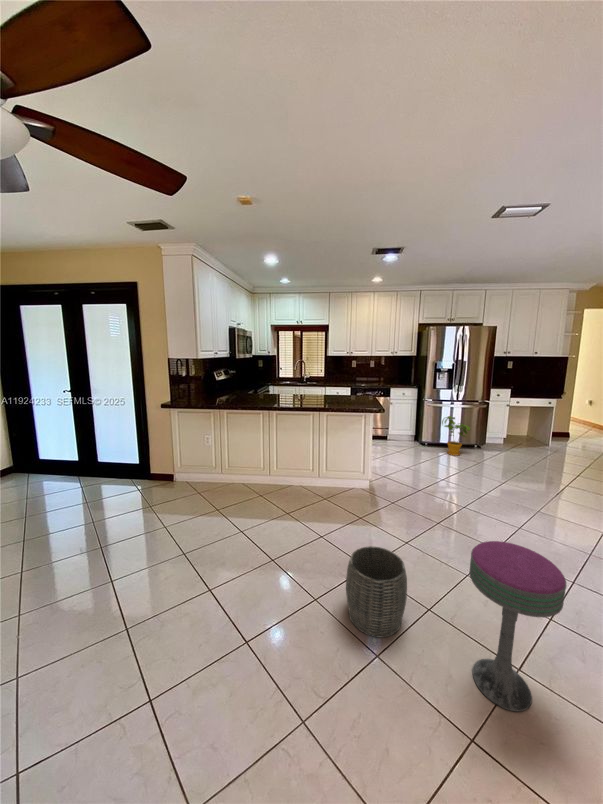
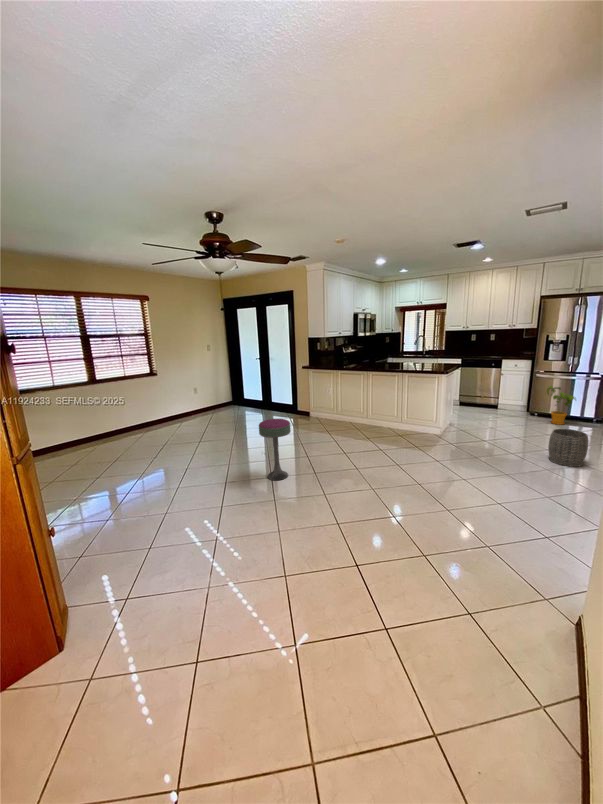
bar stool: present [469,541,566,711] -> present [259,419,291,480]
woven basket: present [346,546,407,637] -> present [548,429,588,467]

